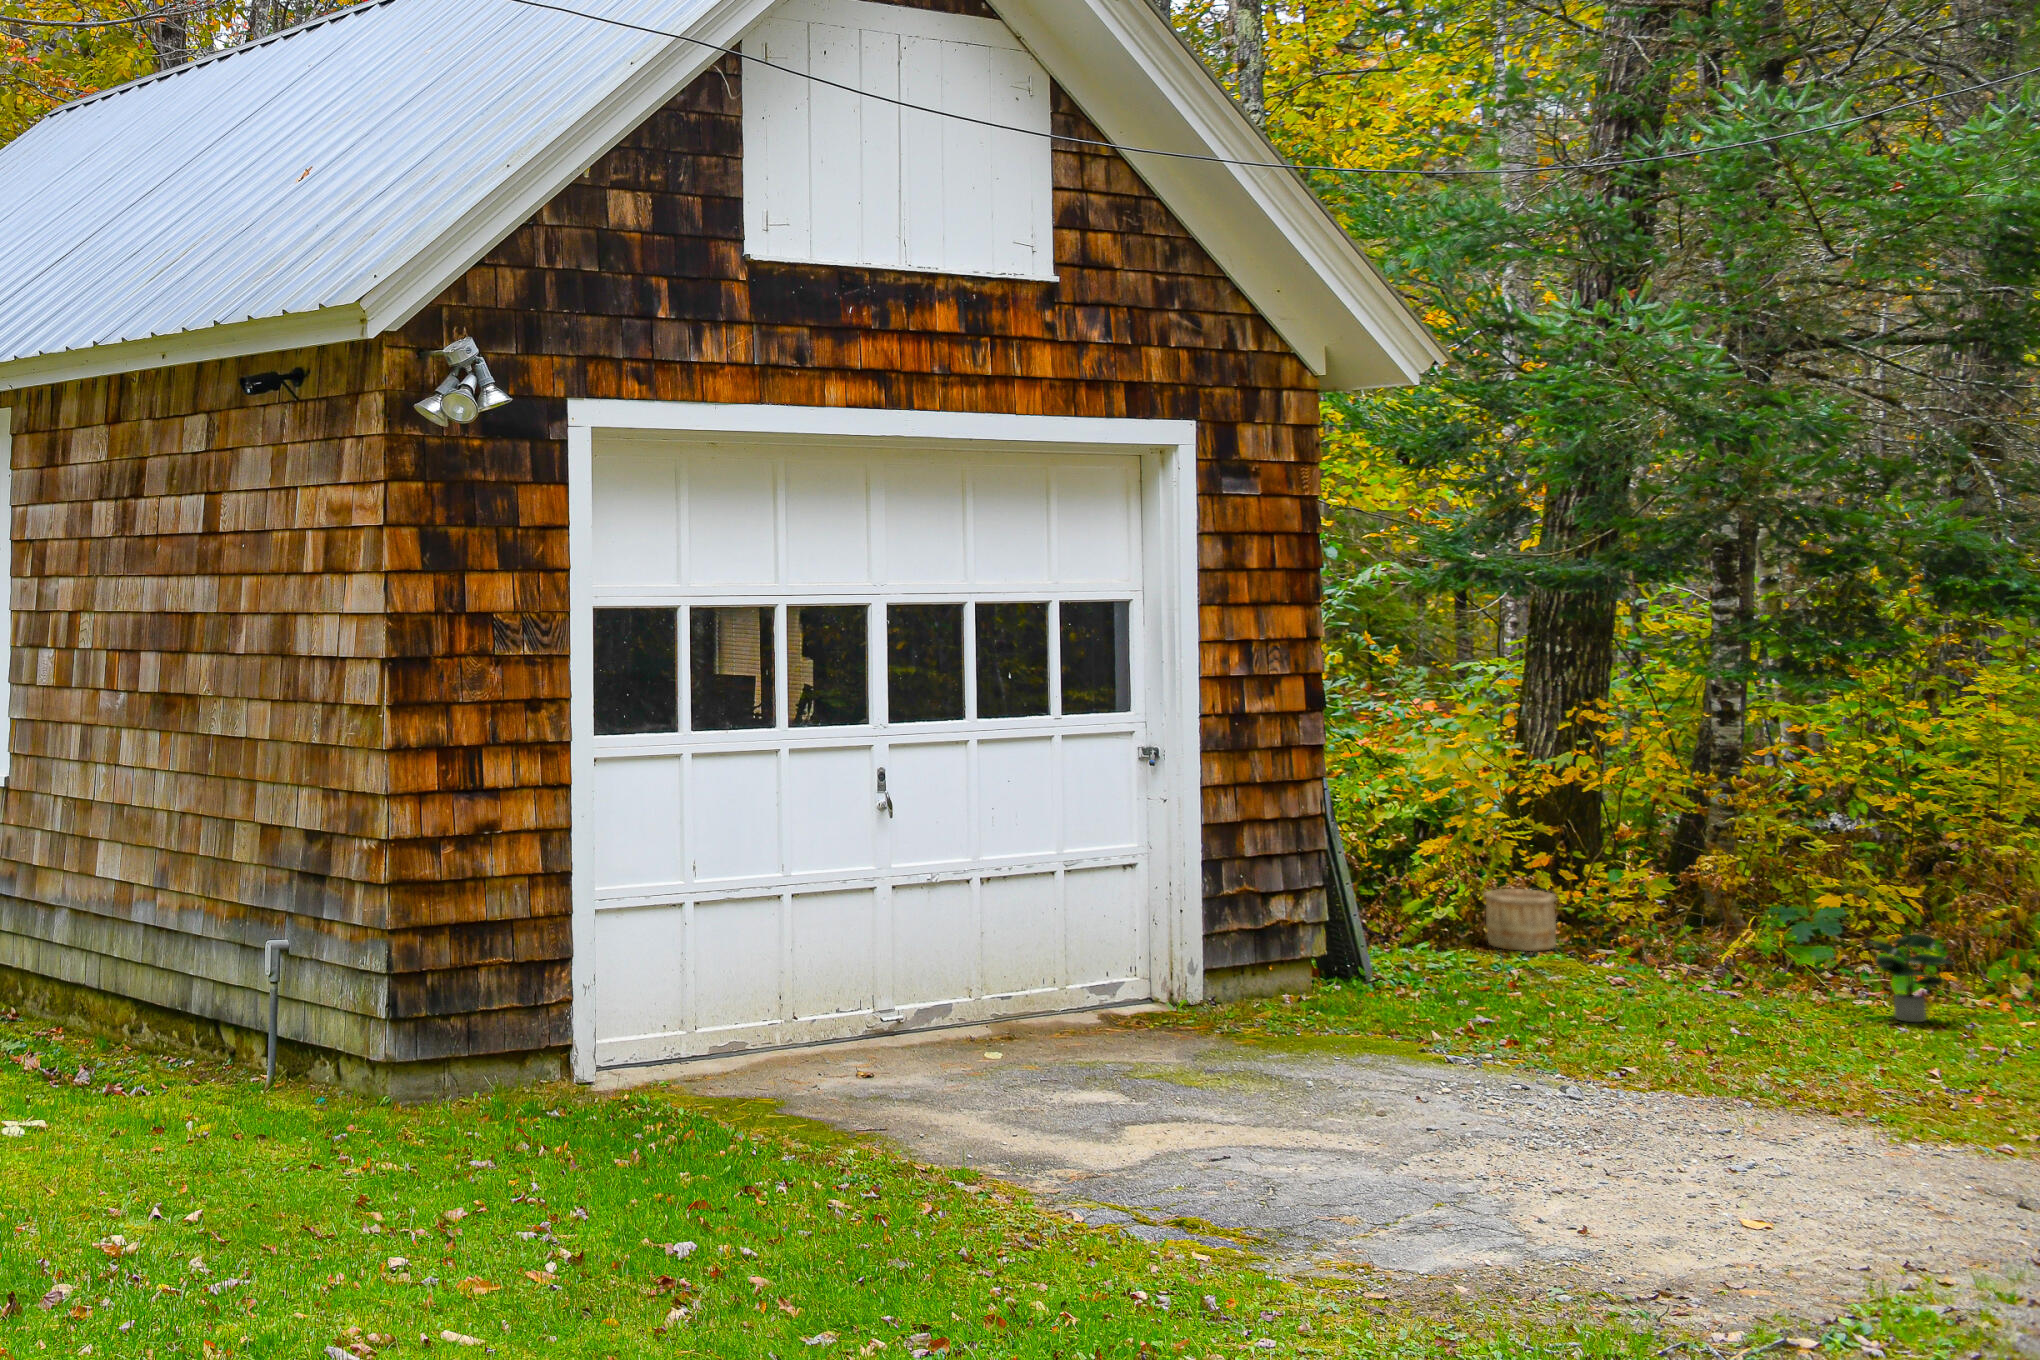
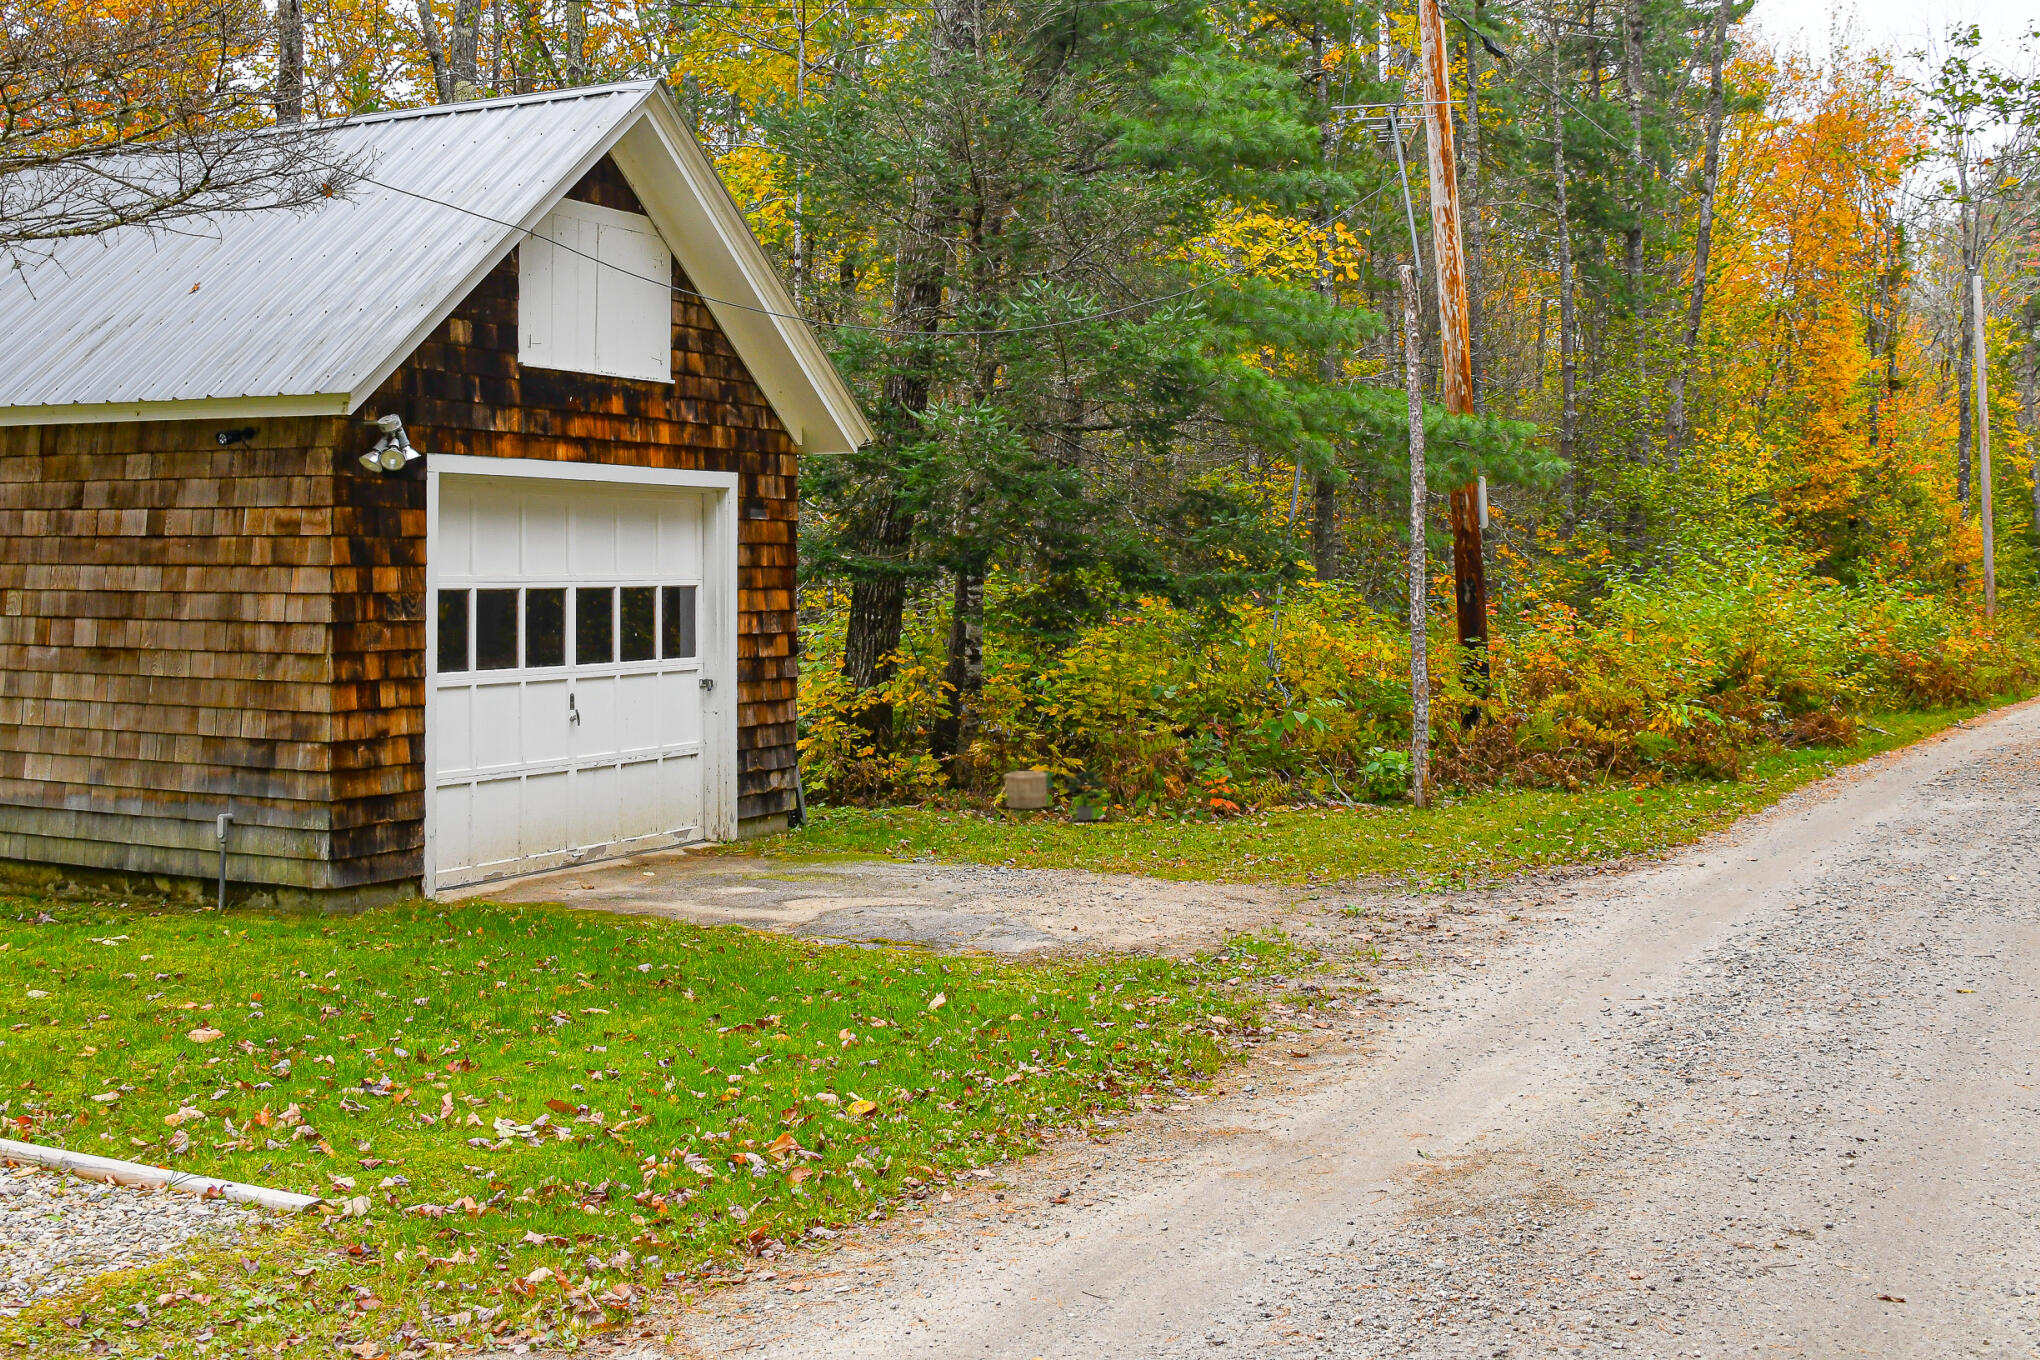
wooden bucket: present [1484,889,1556,951] -> present [1005,771,1047,809]

